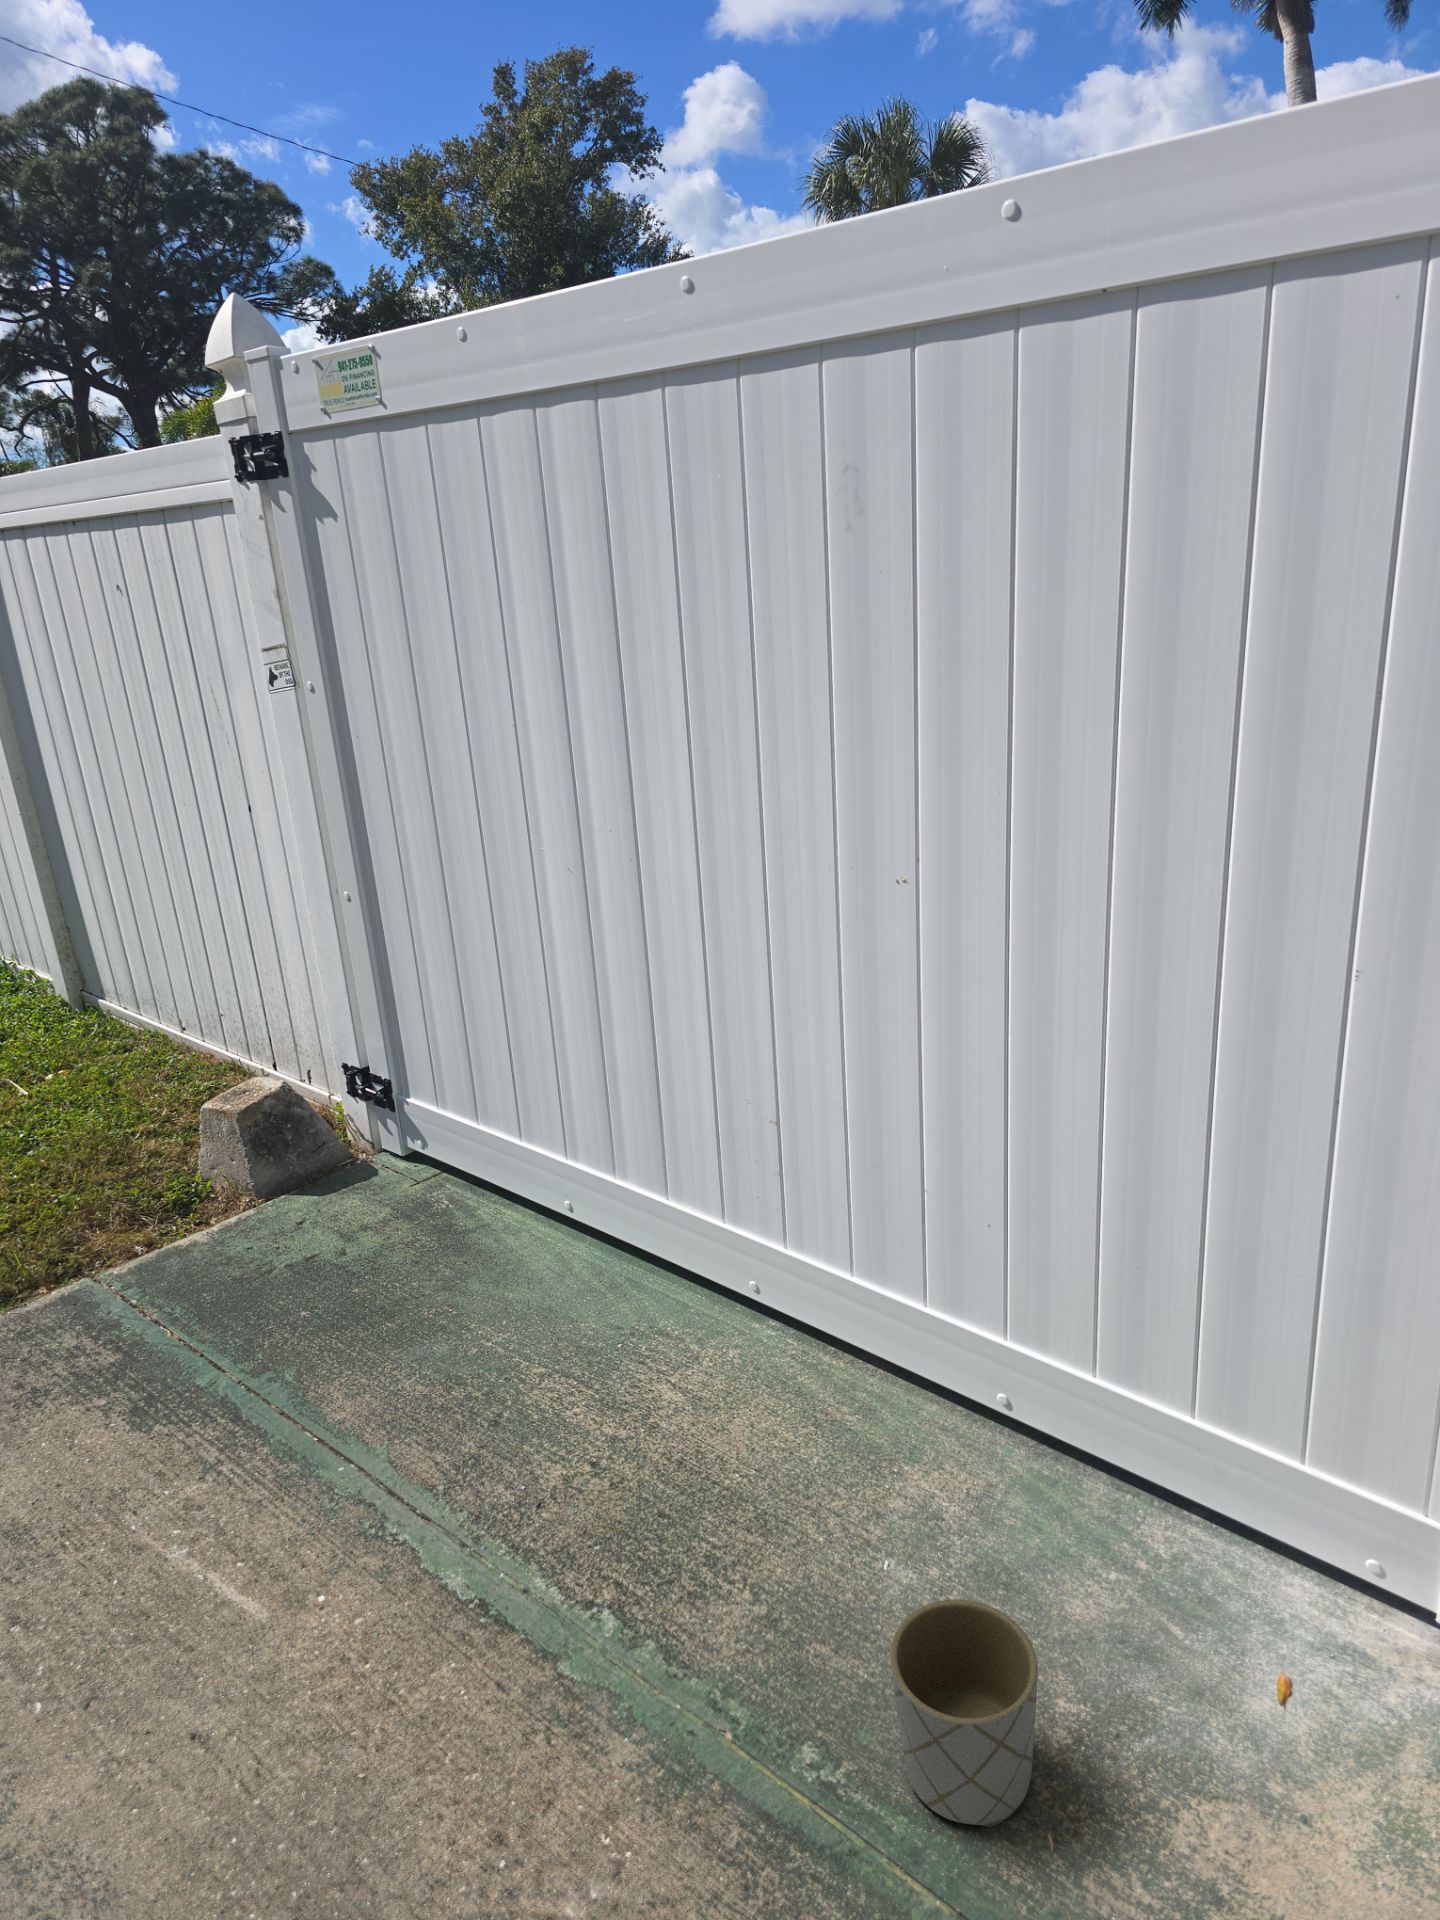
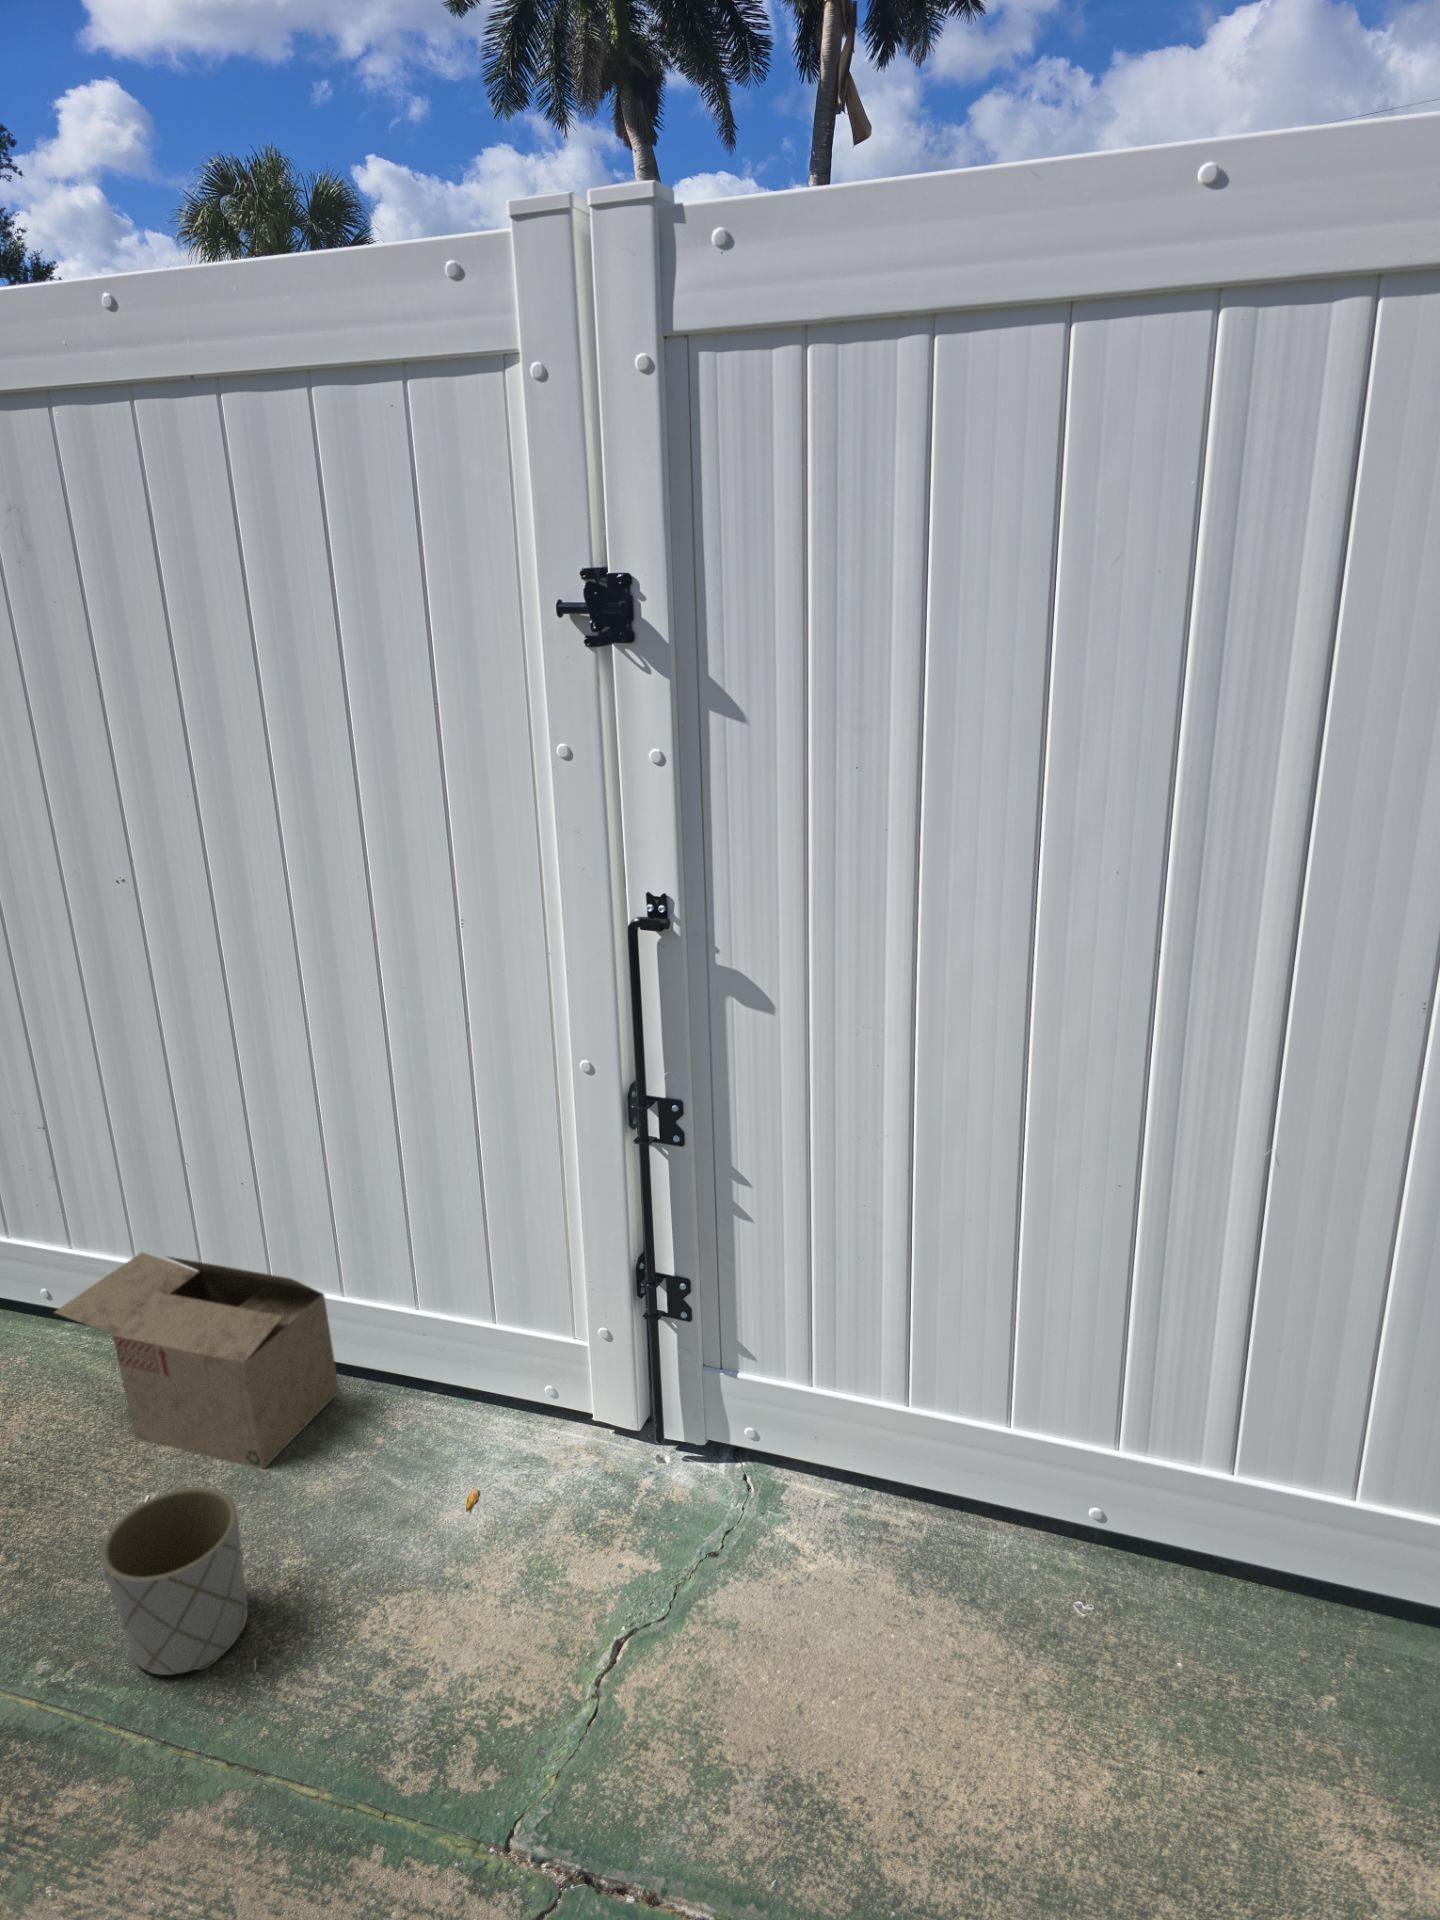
cardboard box: none [792,1275,1079,1563] -> present [55,1252,339,1469]

